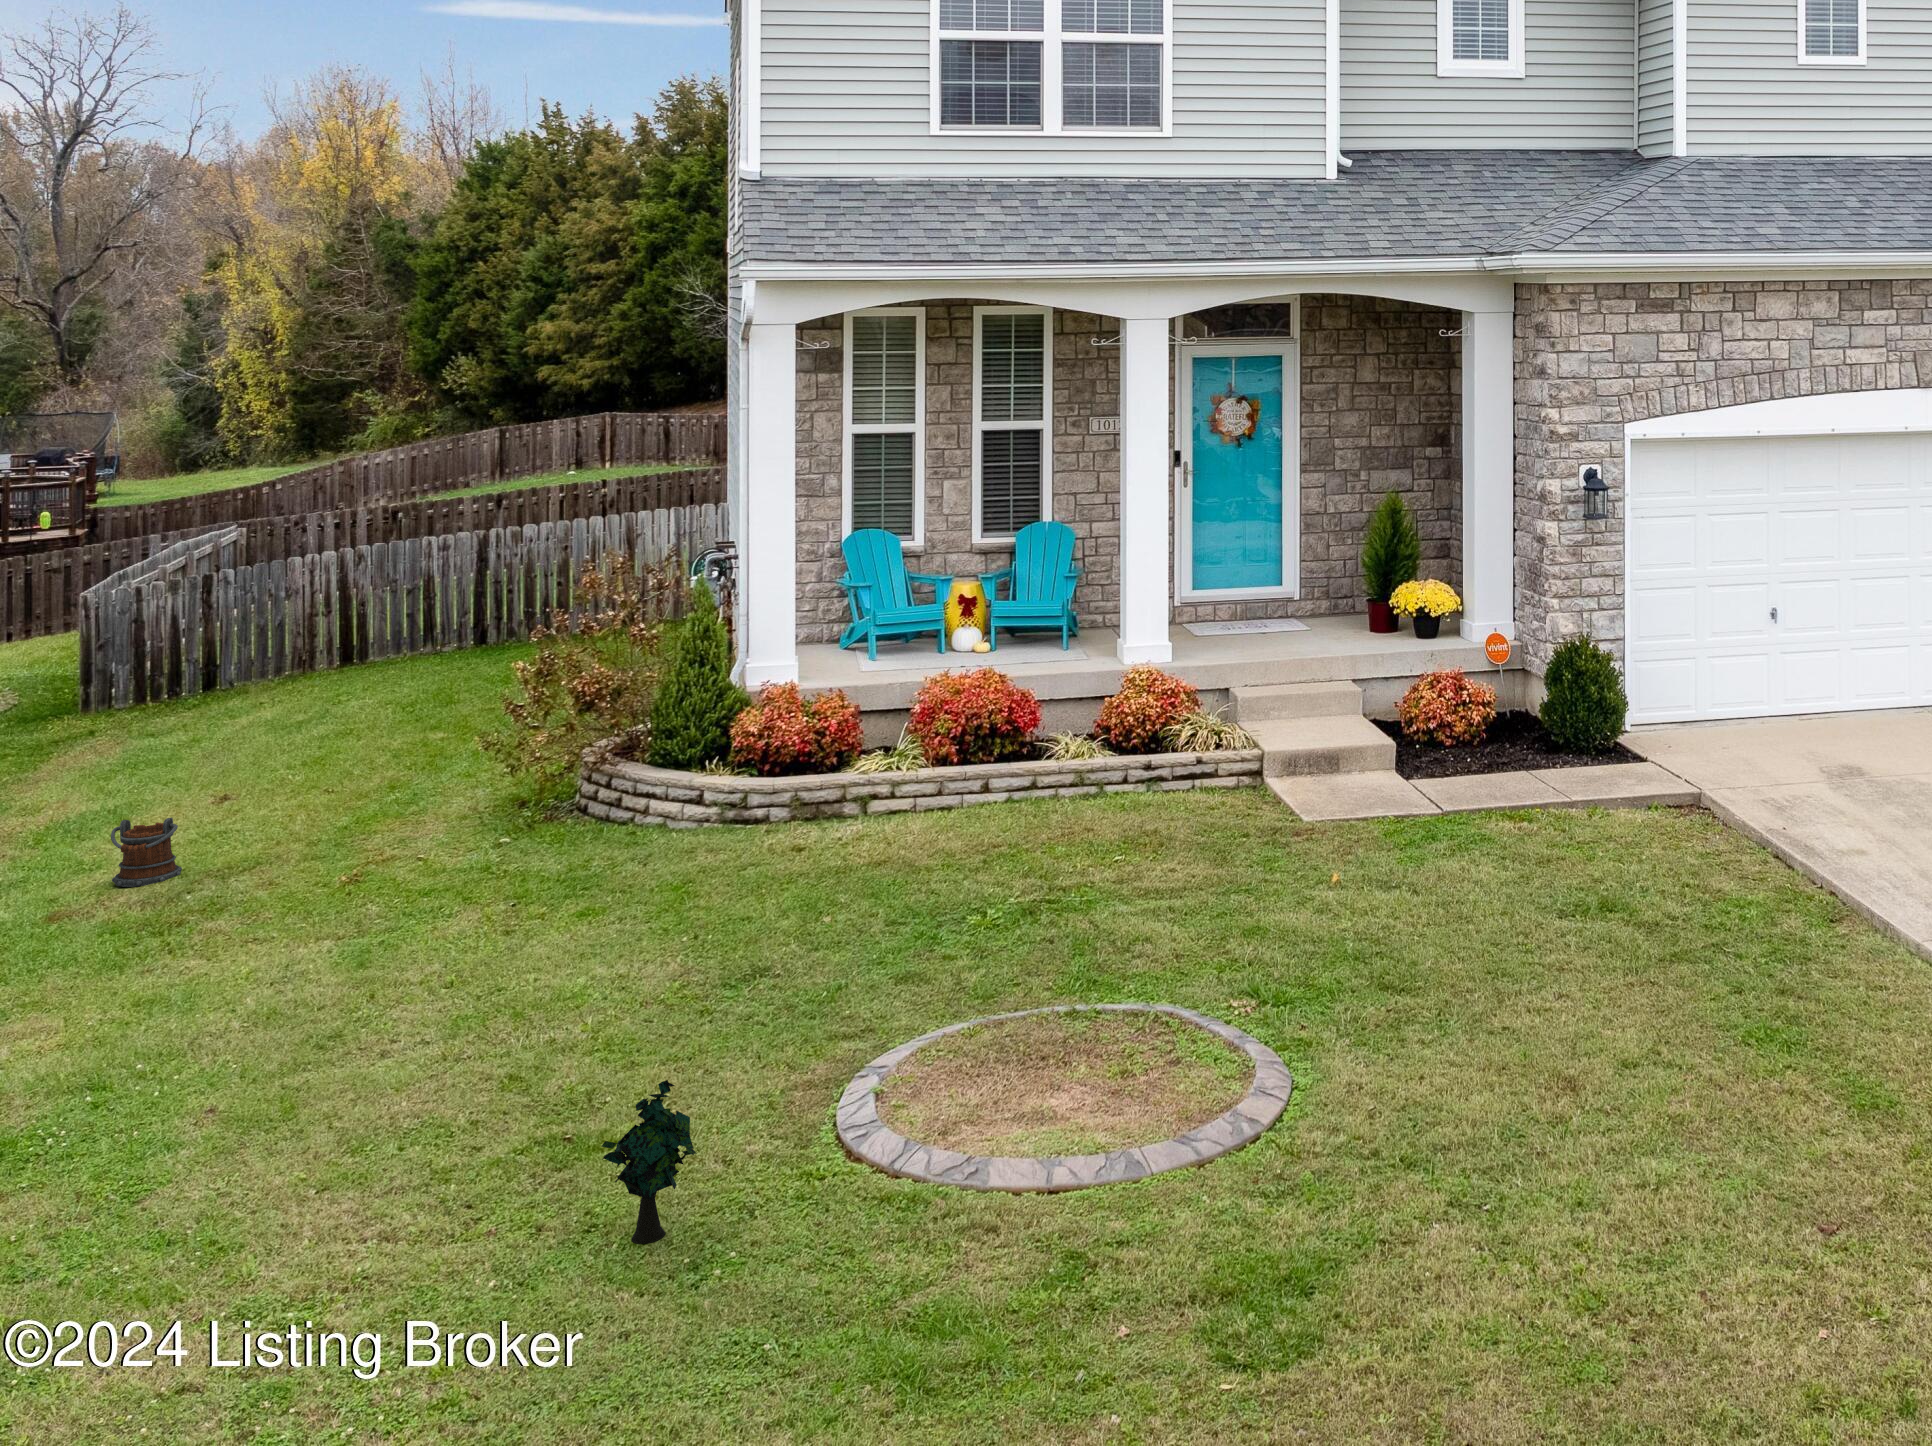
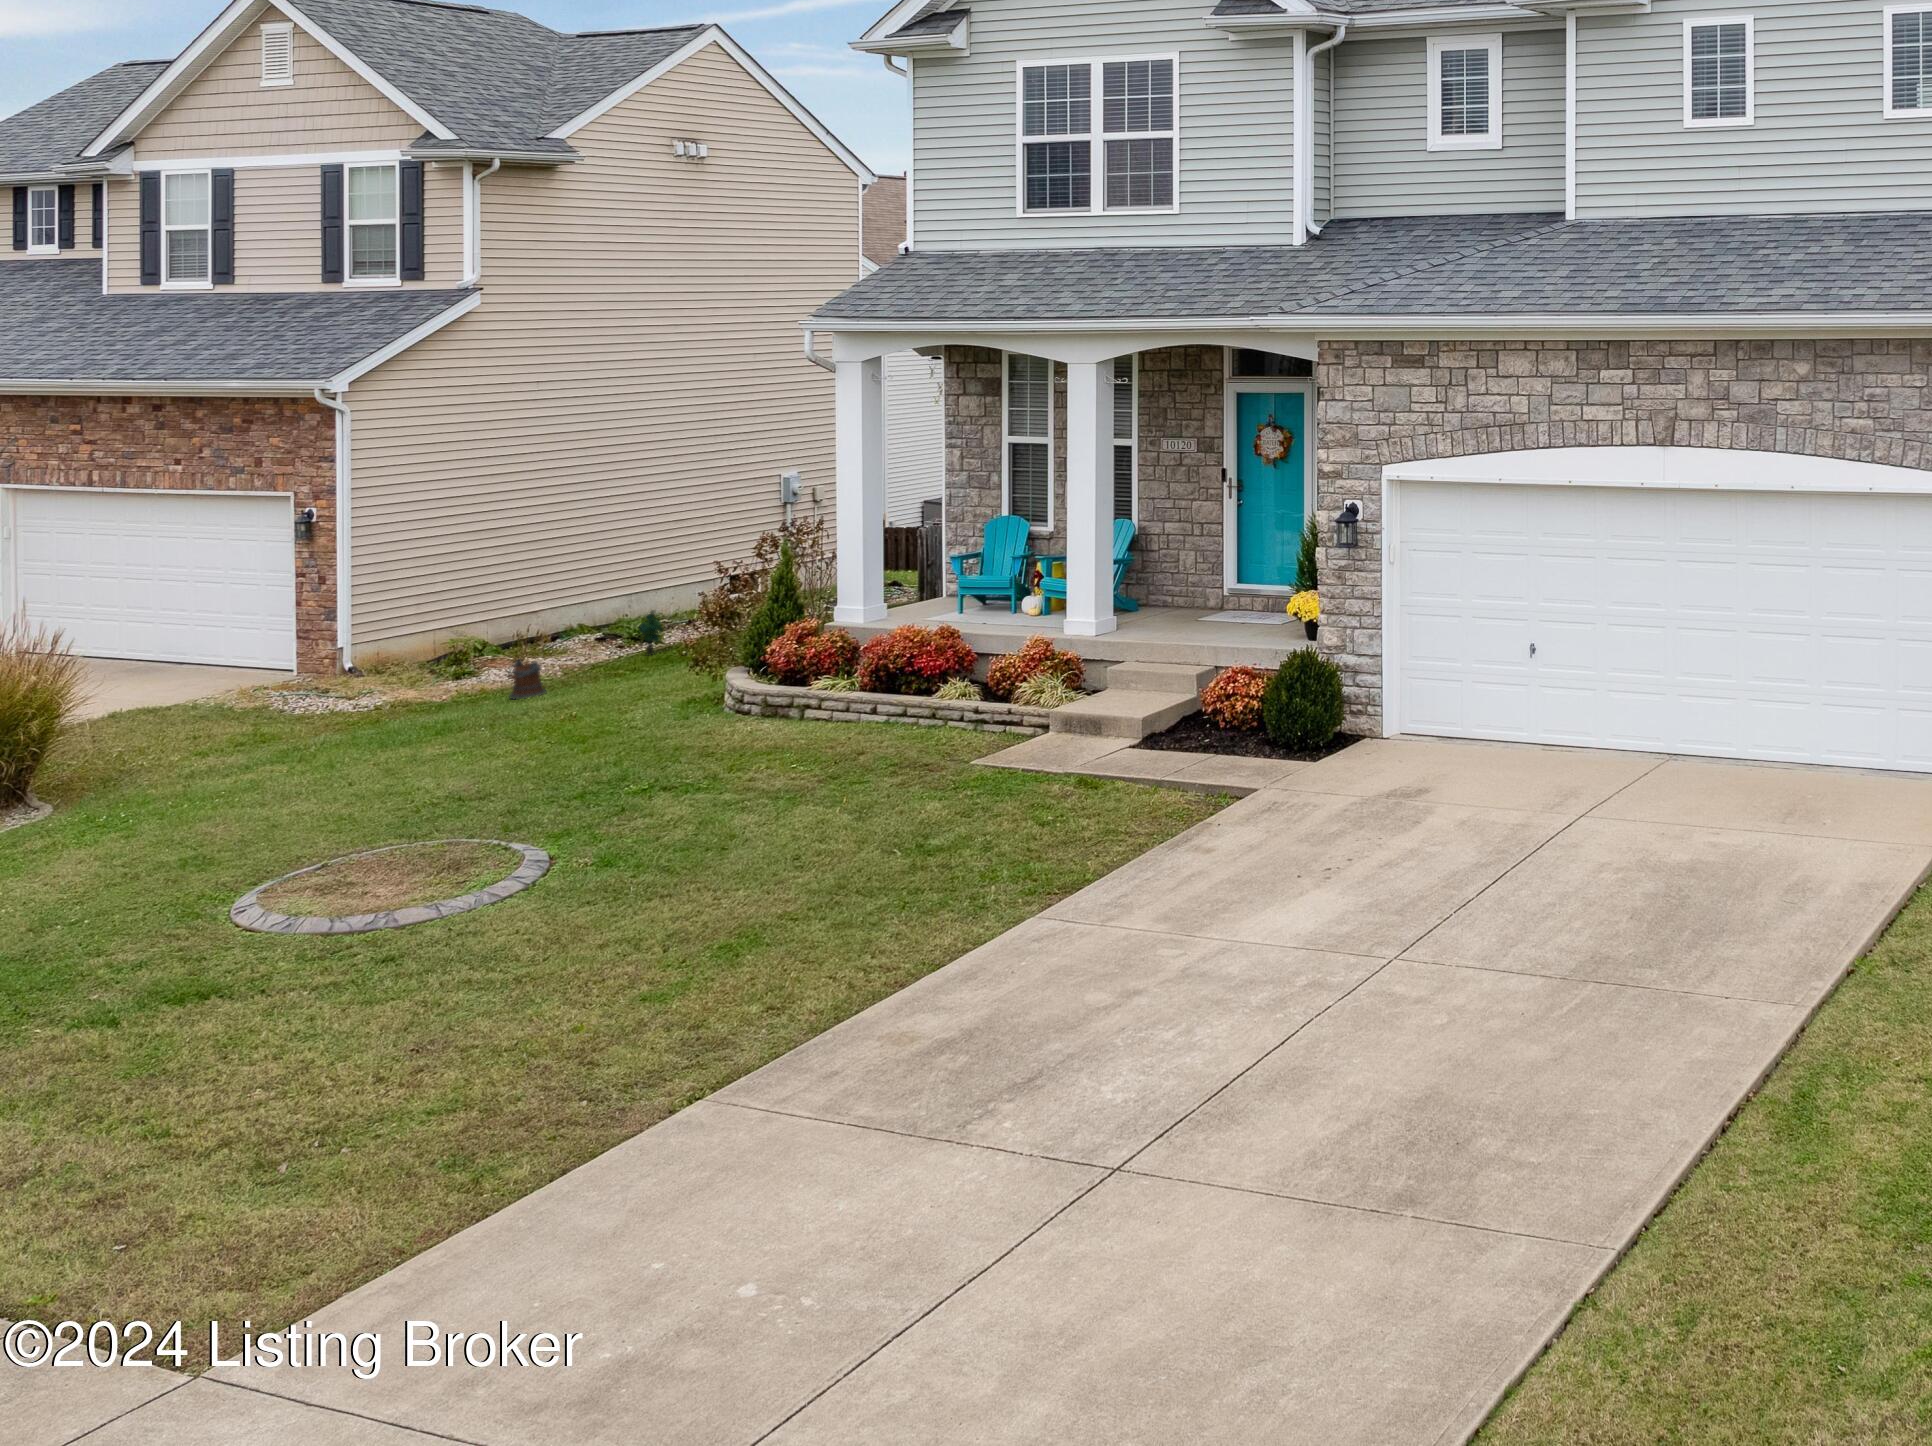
decorative plant: present [601,1080,697,1244] -> present [639,610,663,655]

